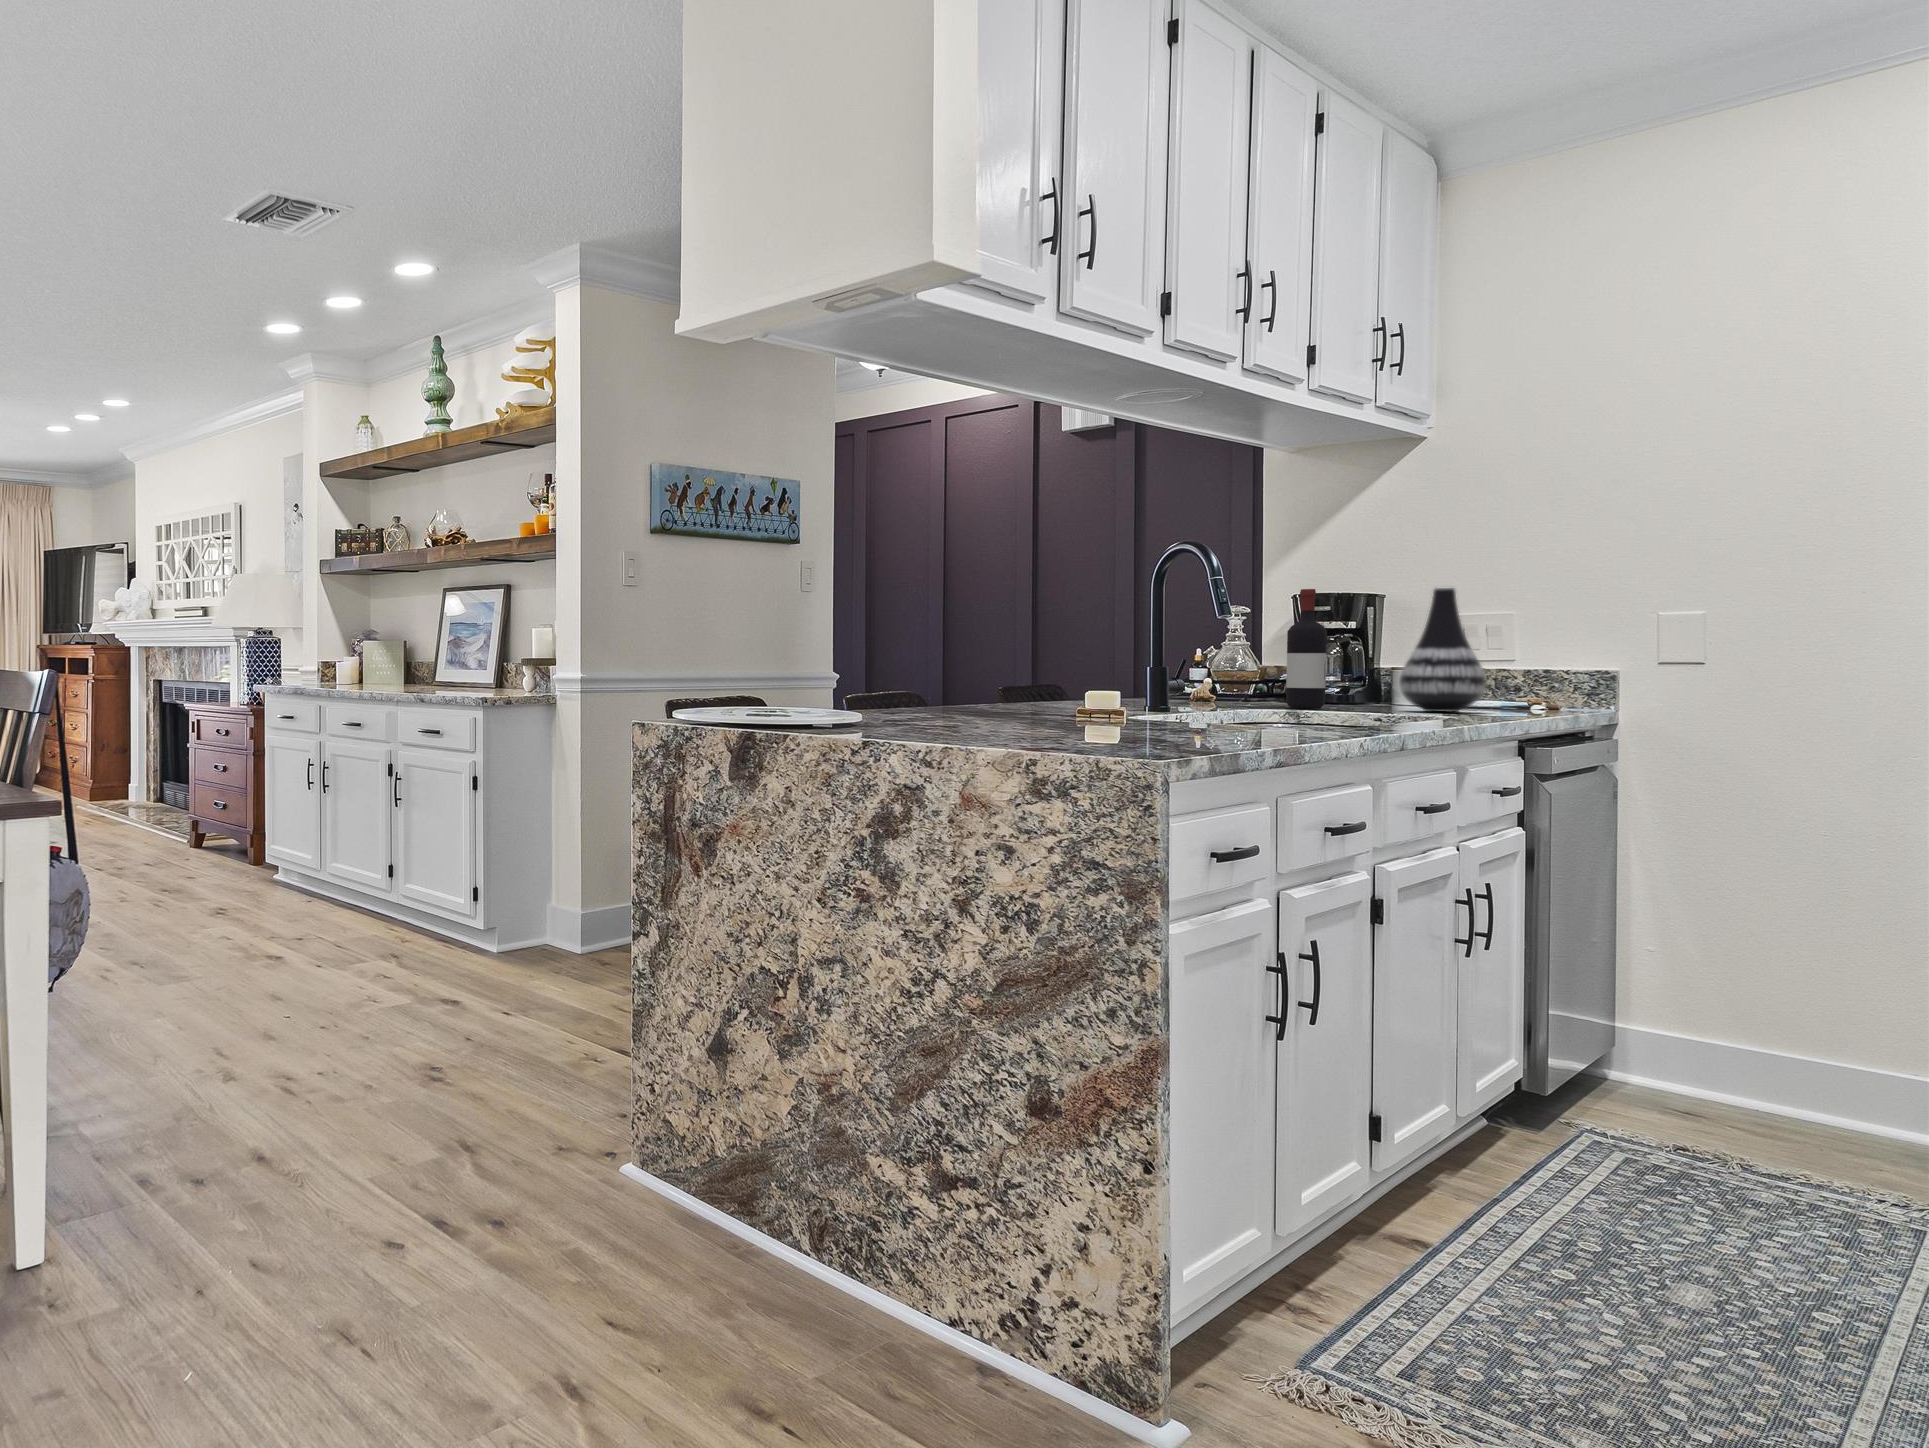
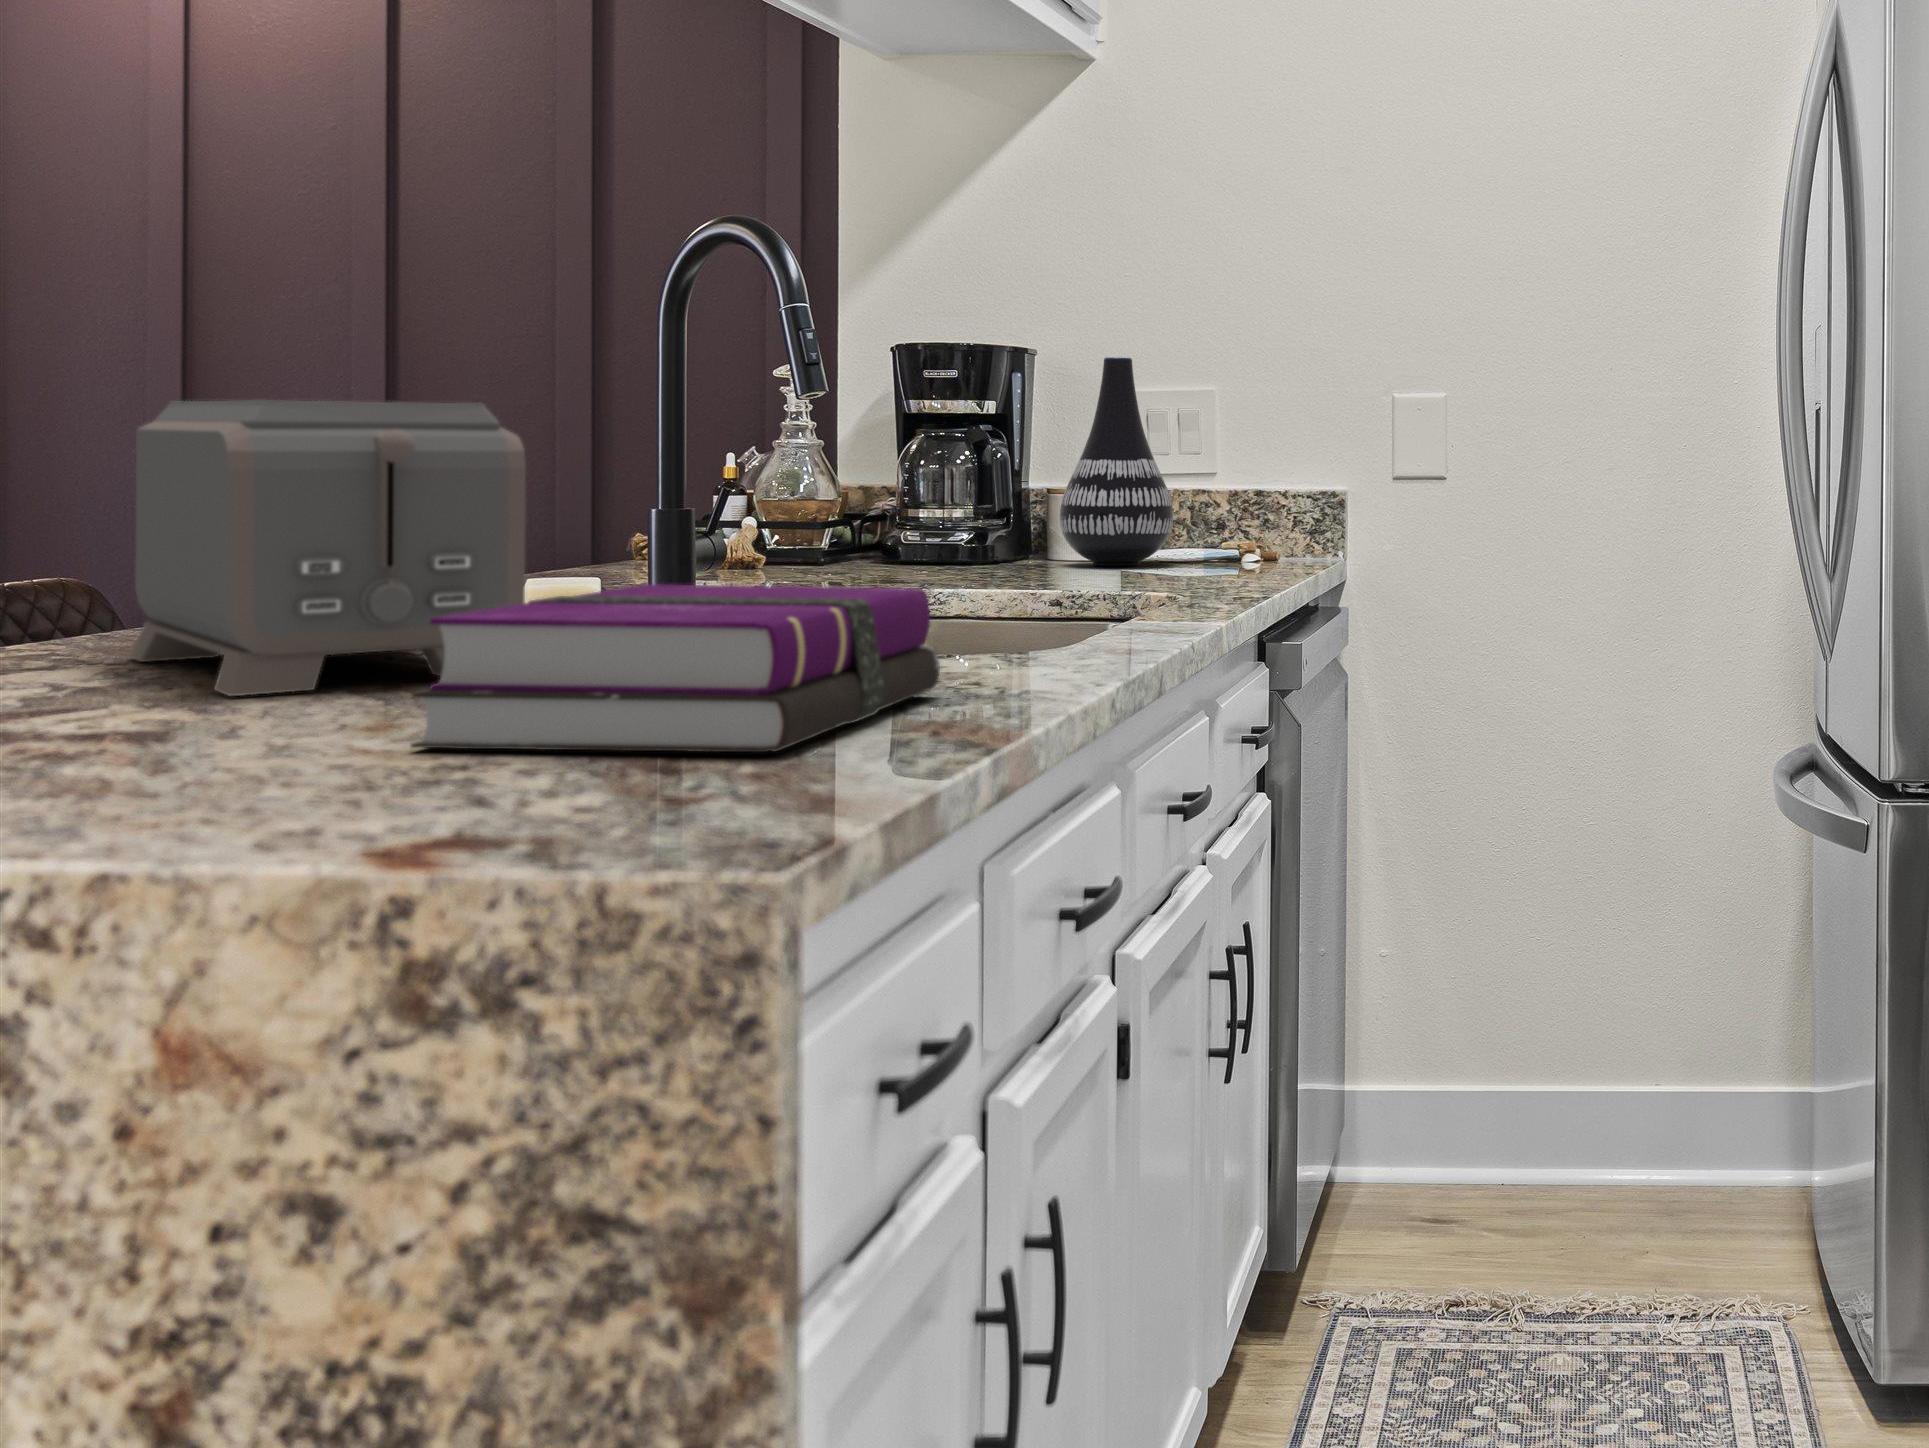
wine bottle: present [1286,589,1327,709] -> none [895,349,955,566]
toaster: none [929,616,1078,724] -> present [130,400,526,696]
hardback book: none [1034,686,1263,740] -> present [411,584,940,752]

